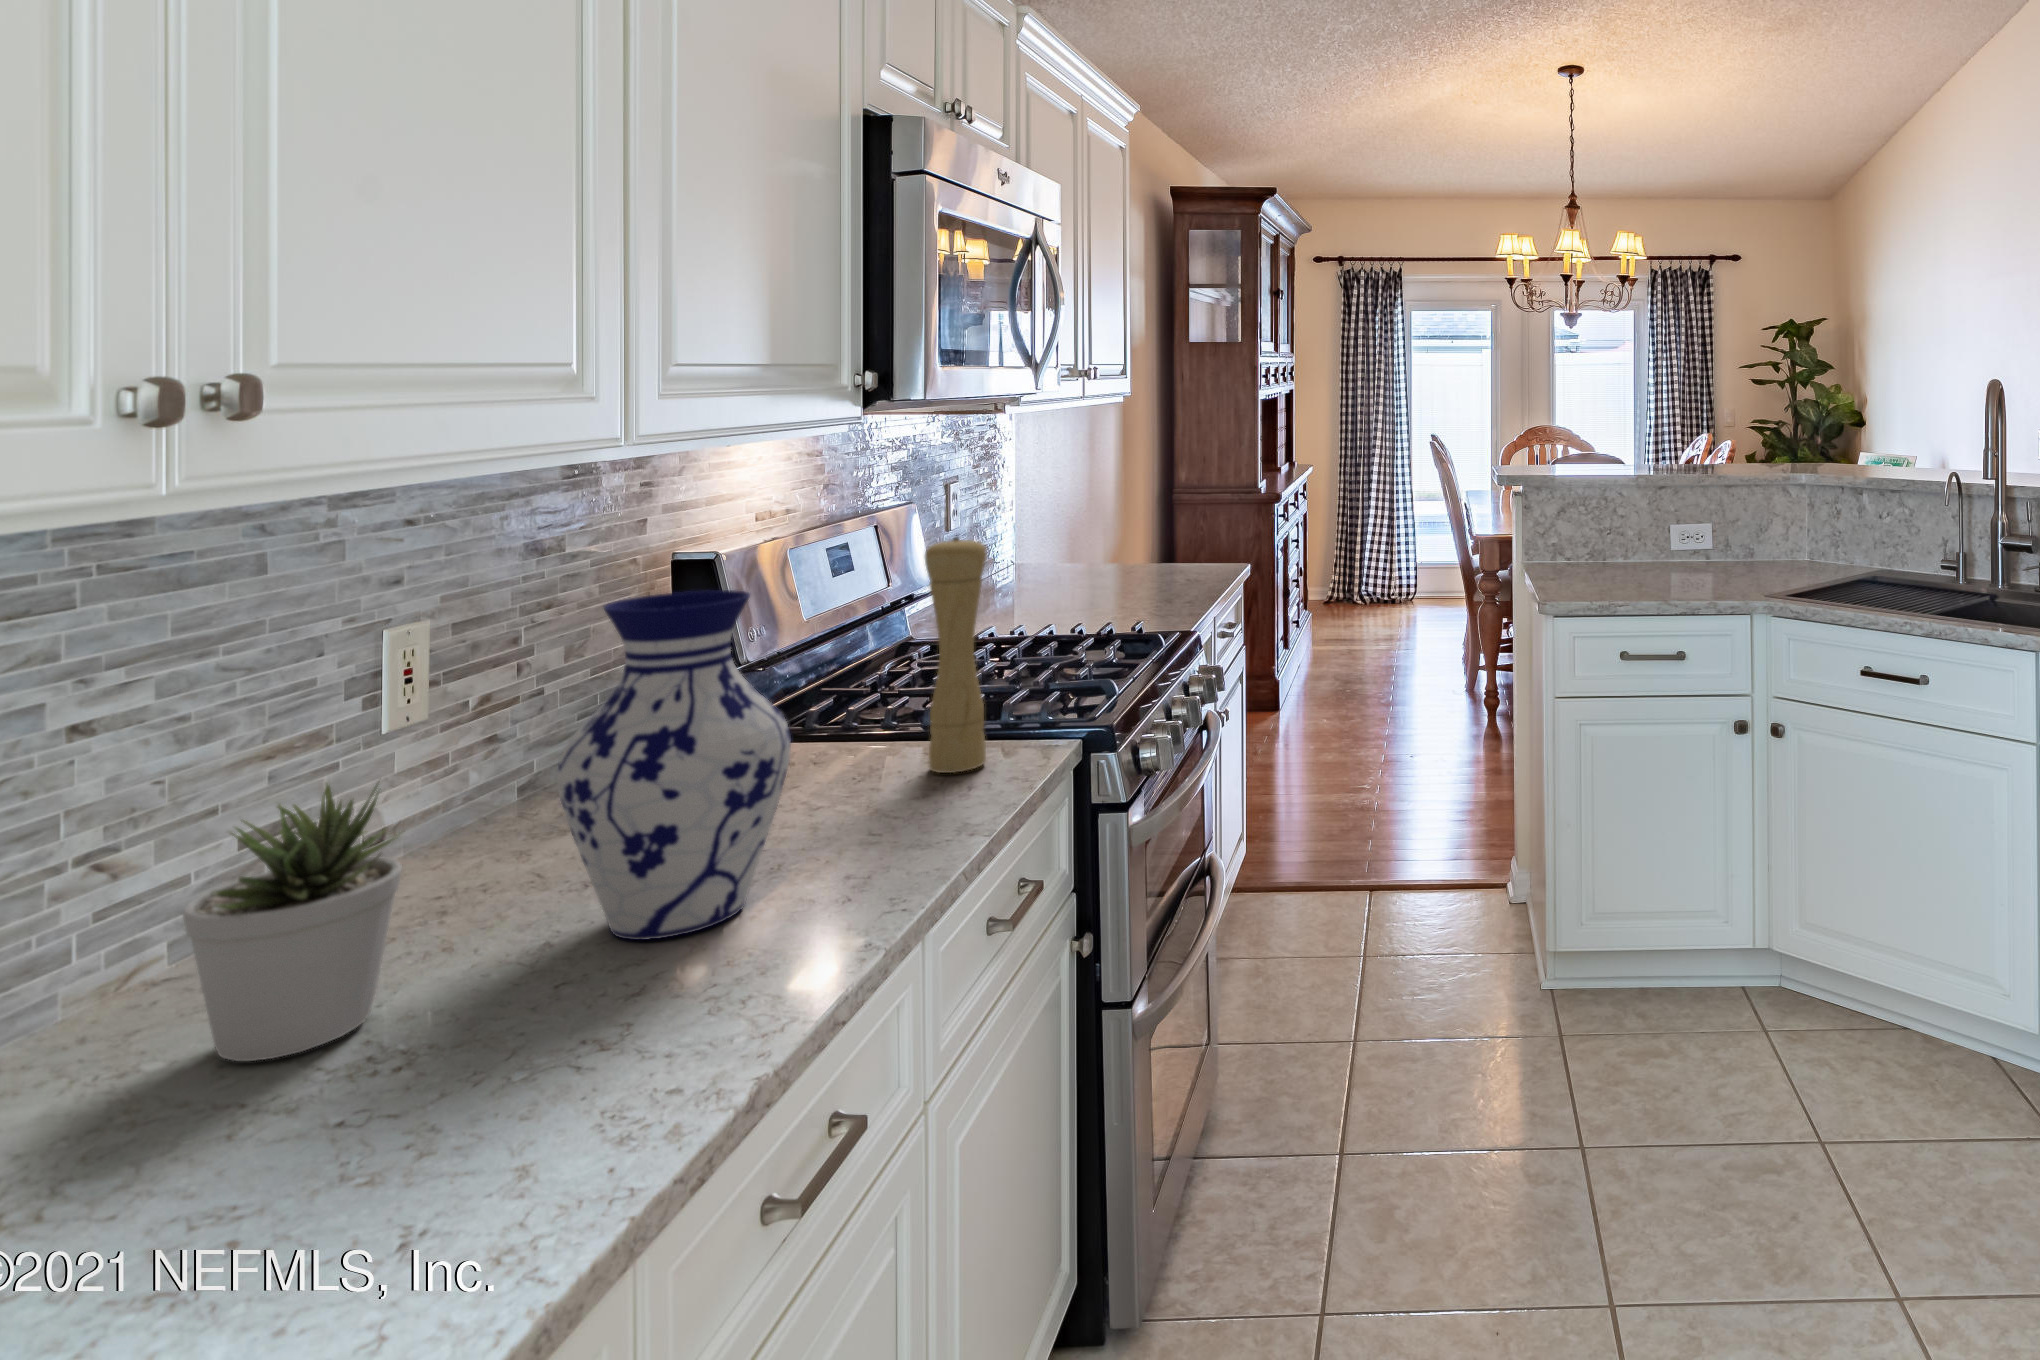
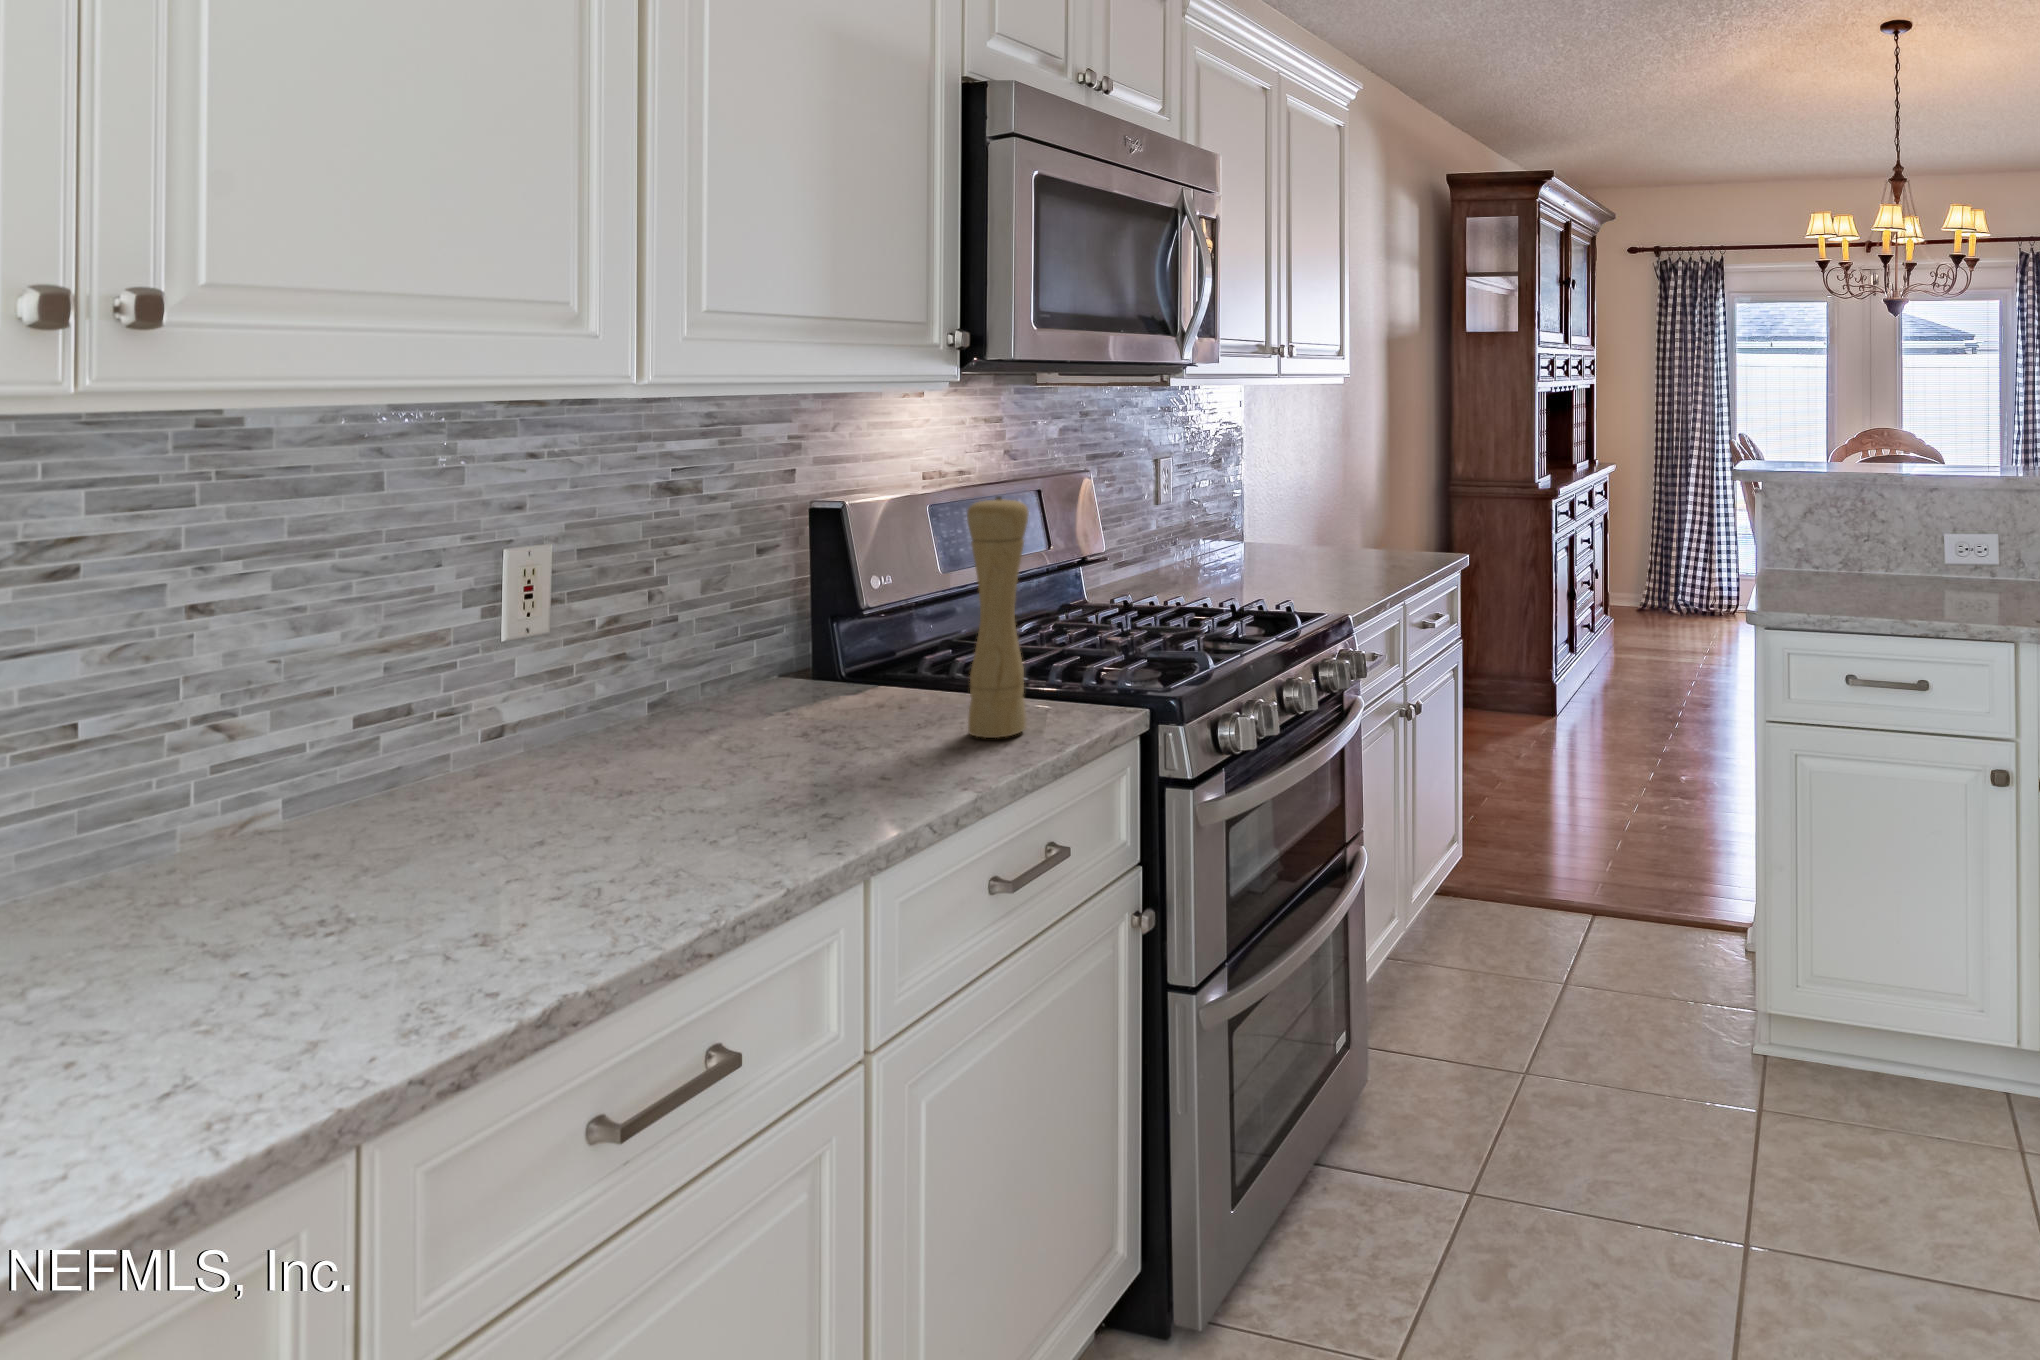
vase: present [557,590,791,940] -> none [520,527,743,862]
potted plant: present [182,784,402,1061] -> none [176,672,373,916]

